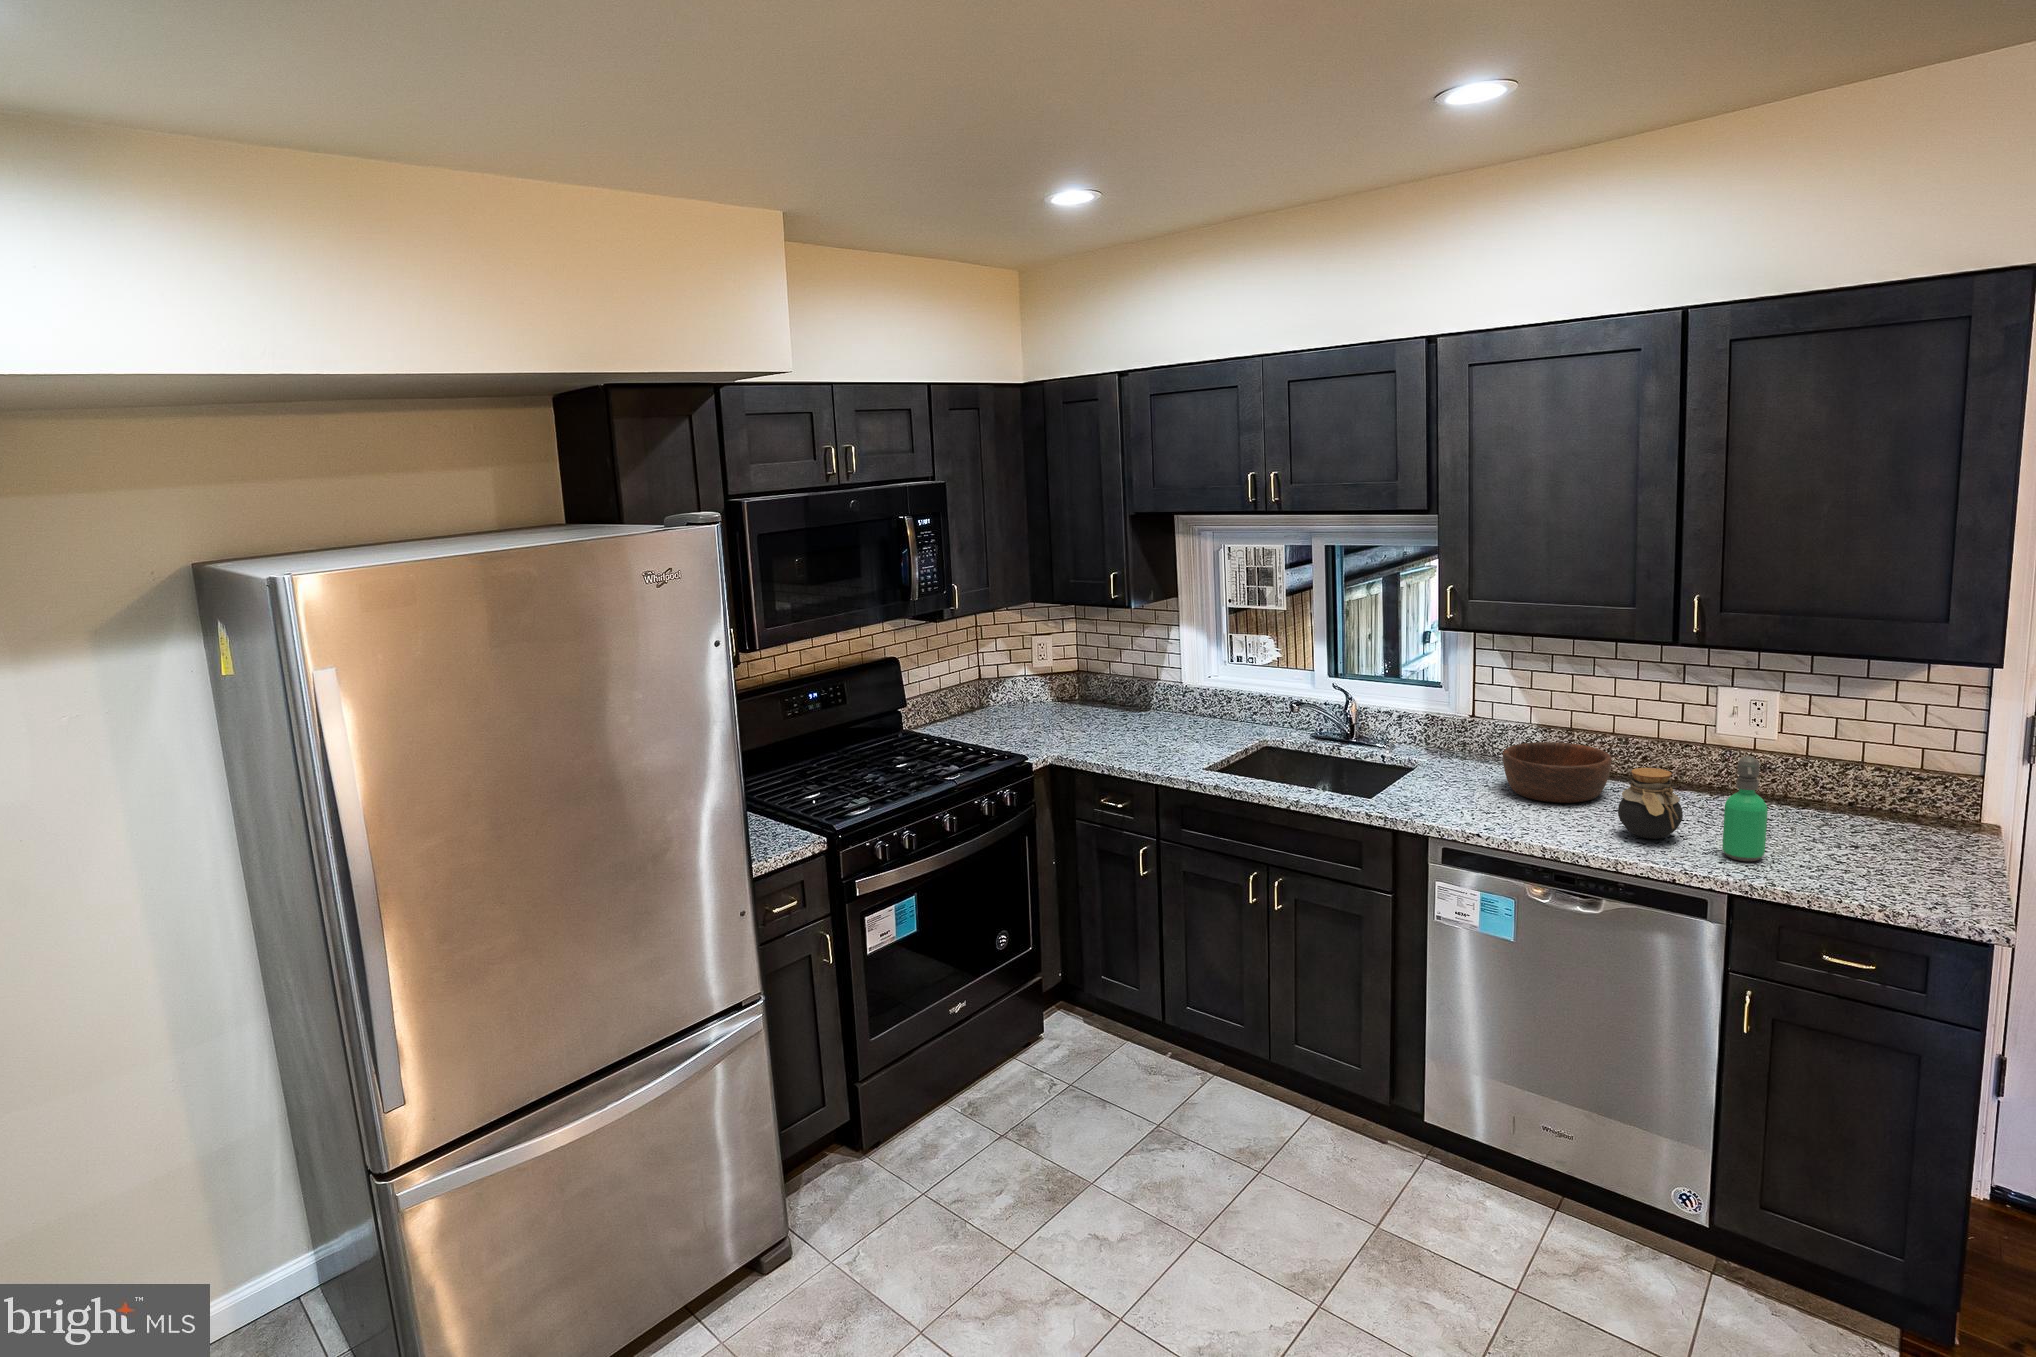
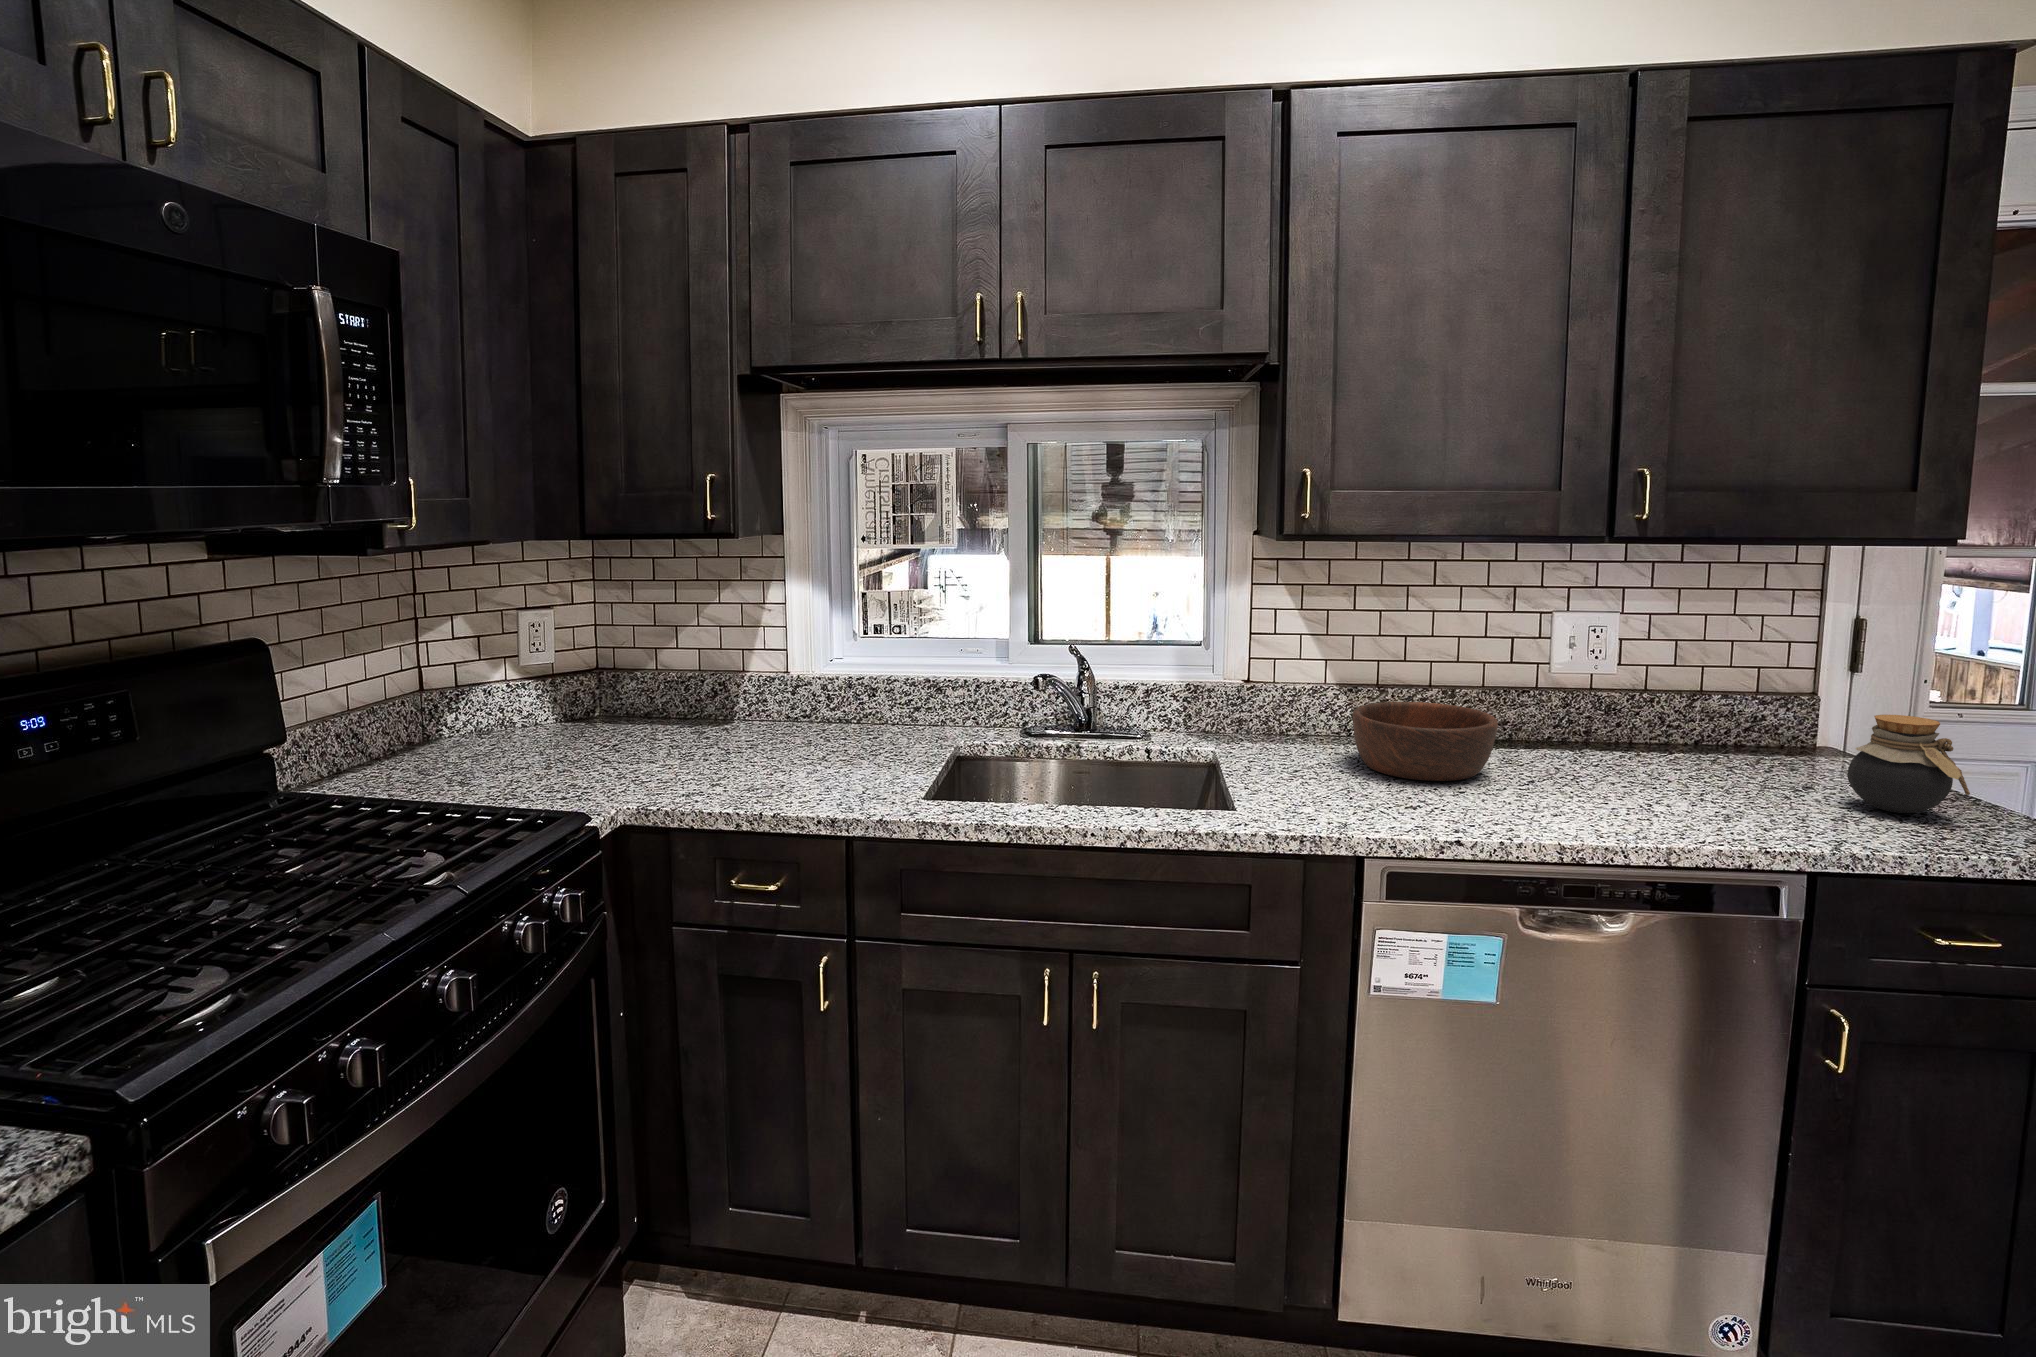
soap dispenser: present [1722,756,1768,861] -> none [1737,683,1817,826]
jar: present [1618,768,1683,839] -> present [1847,715,1970,813]

